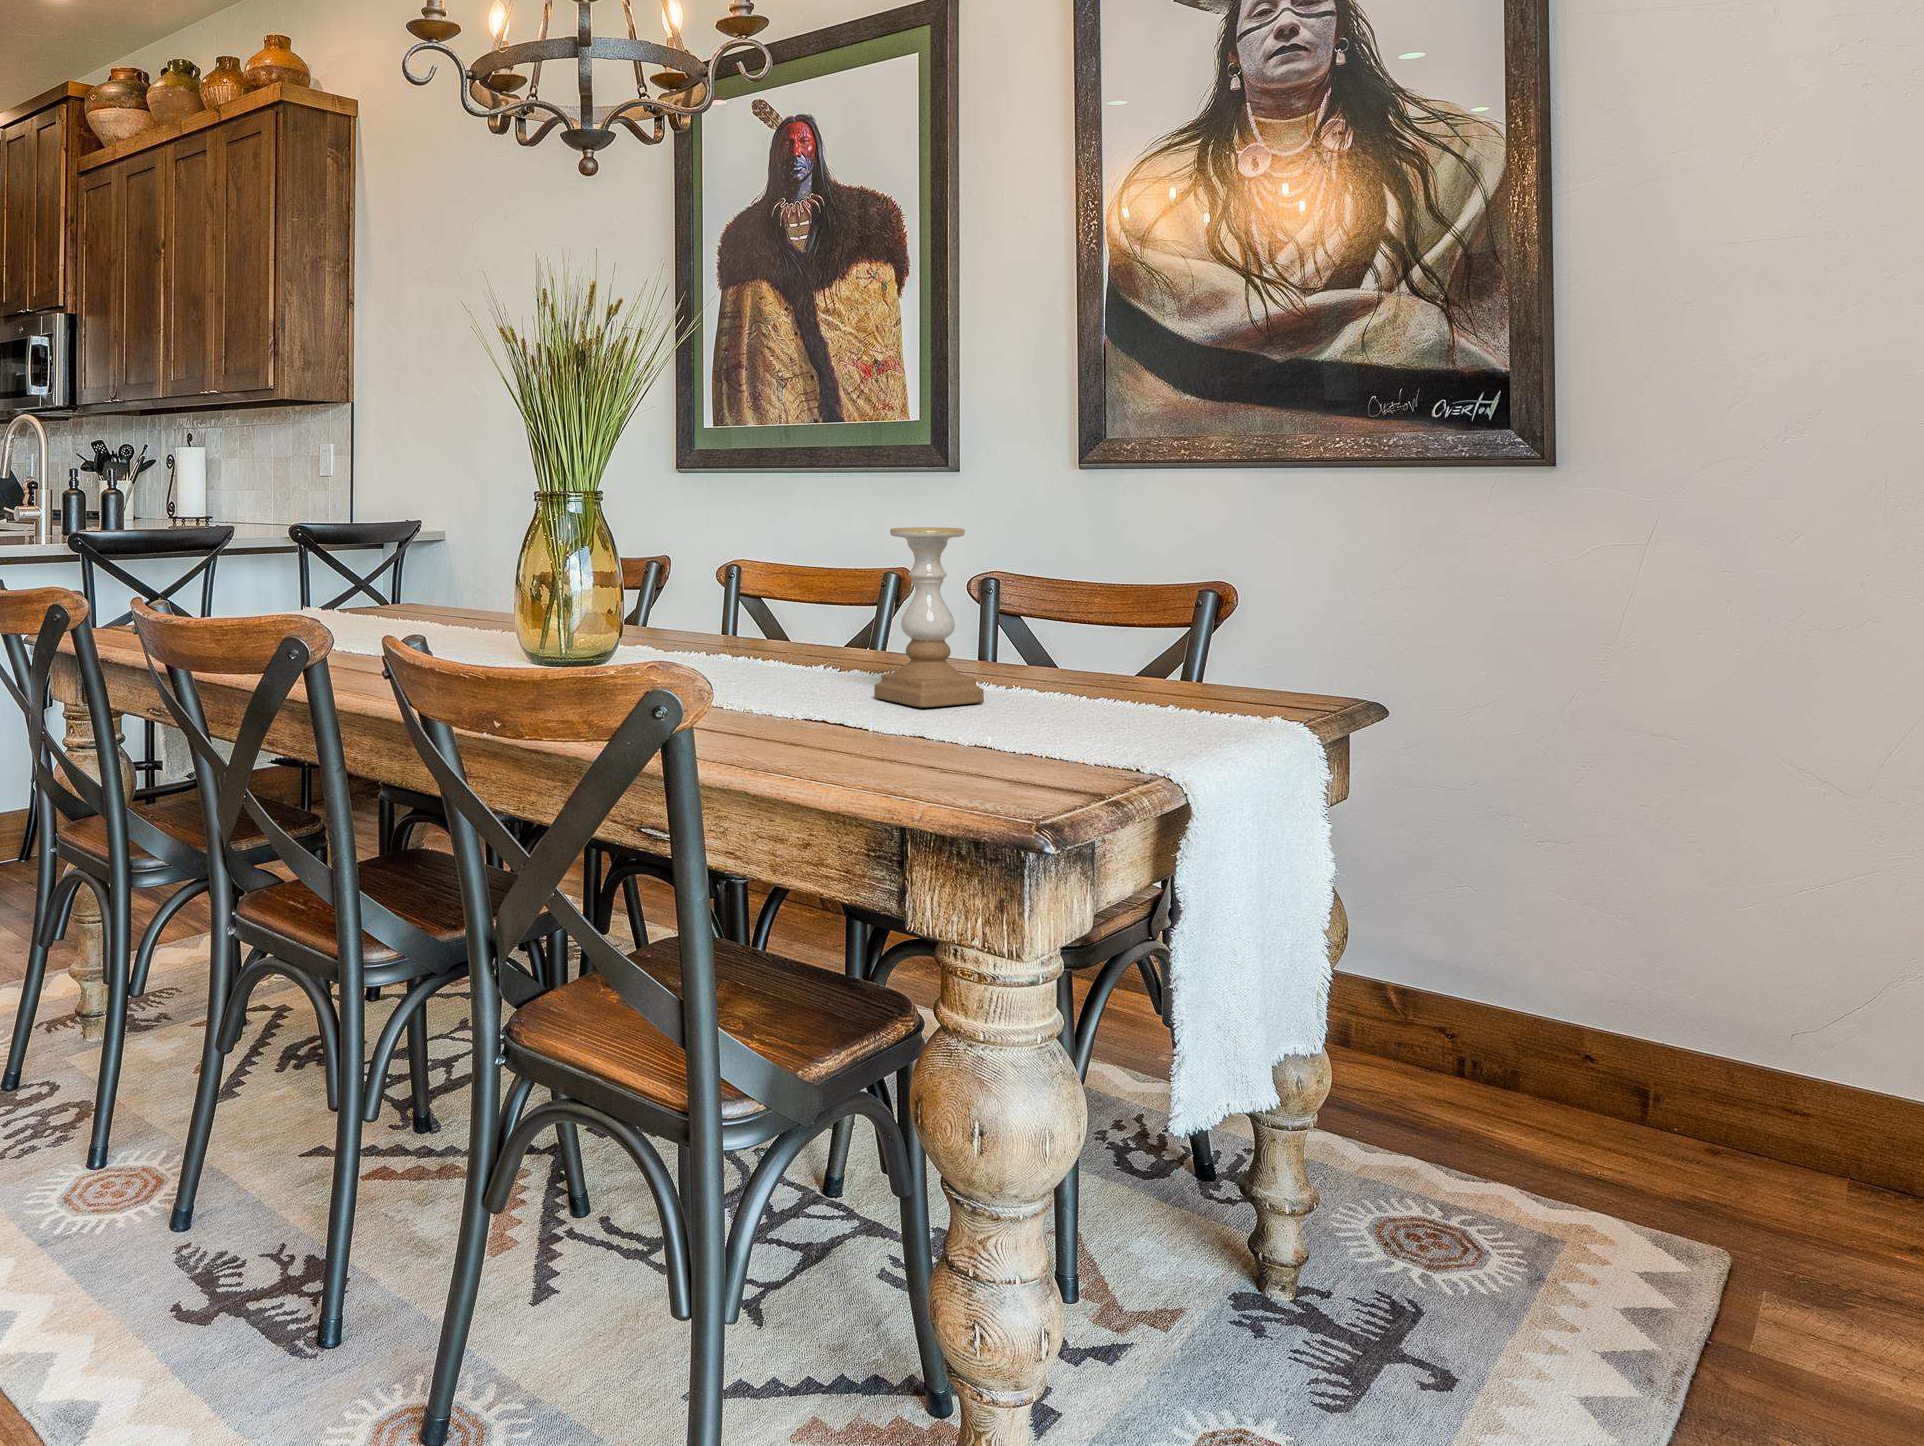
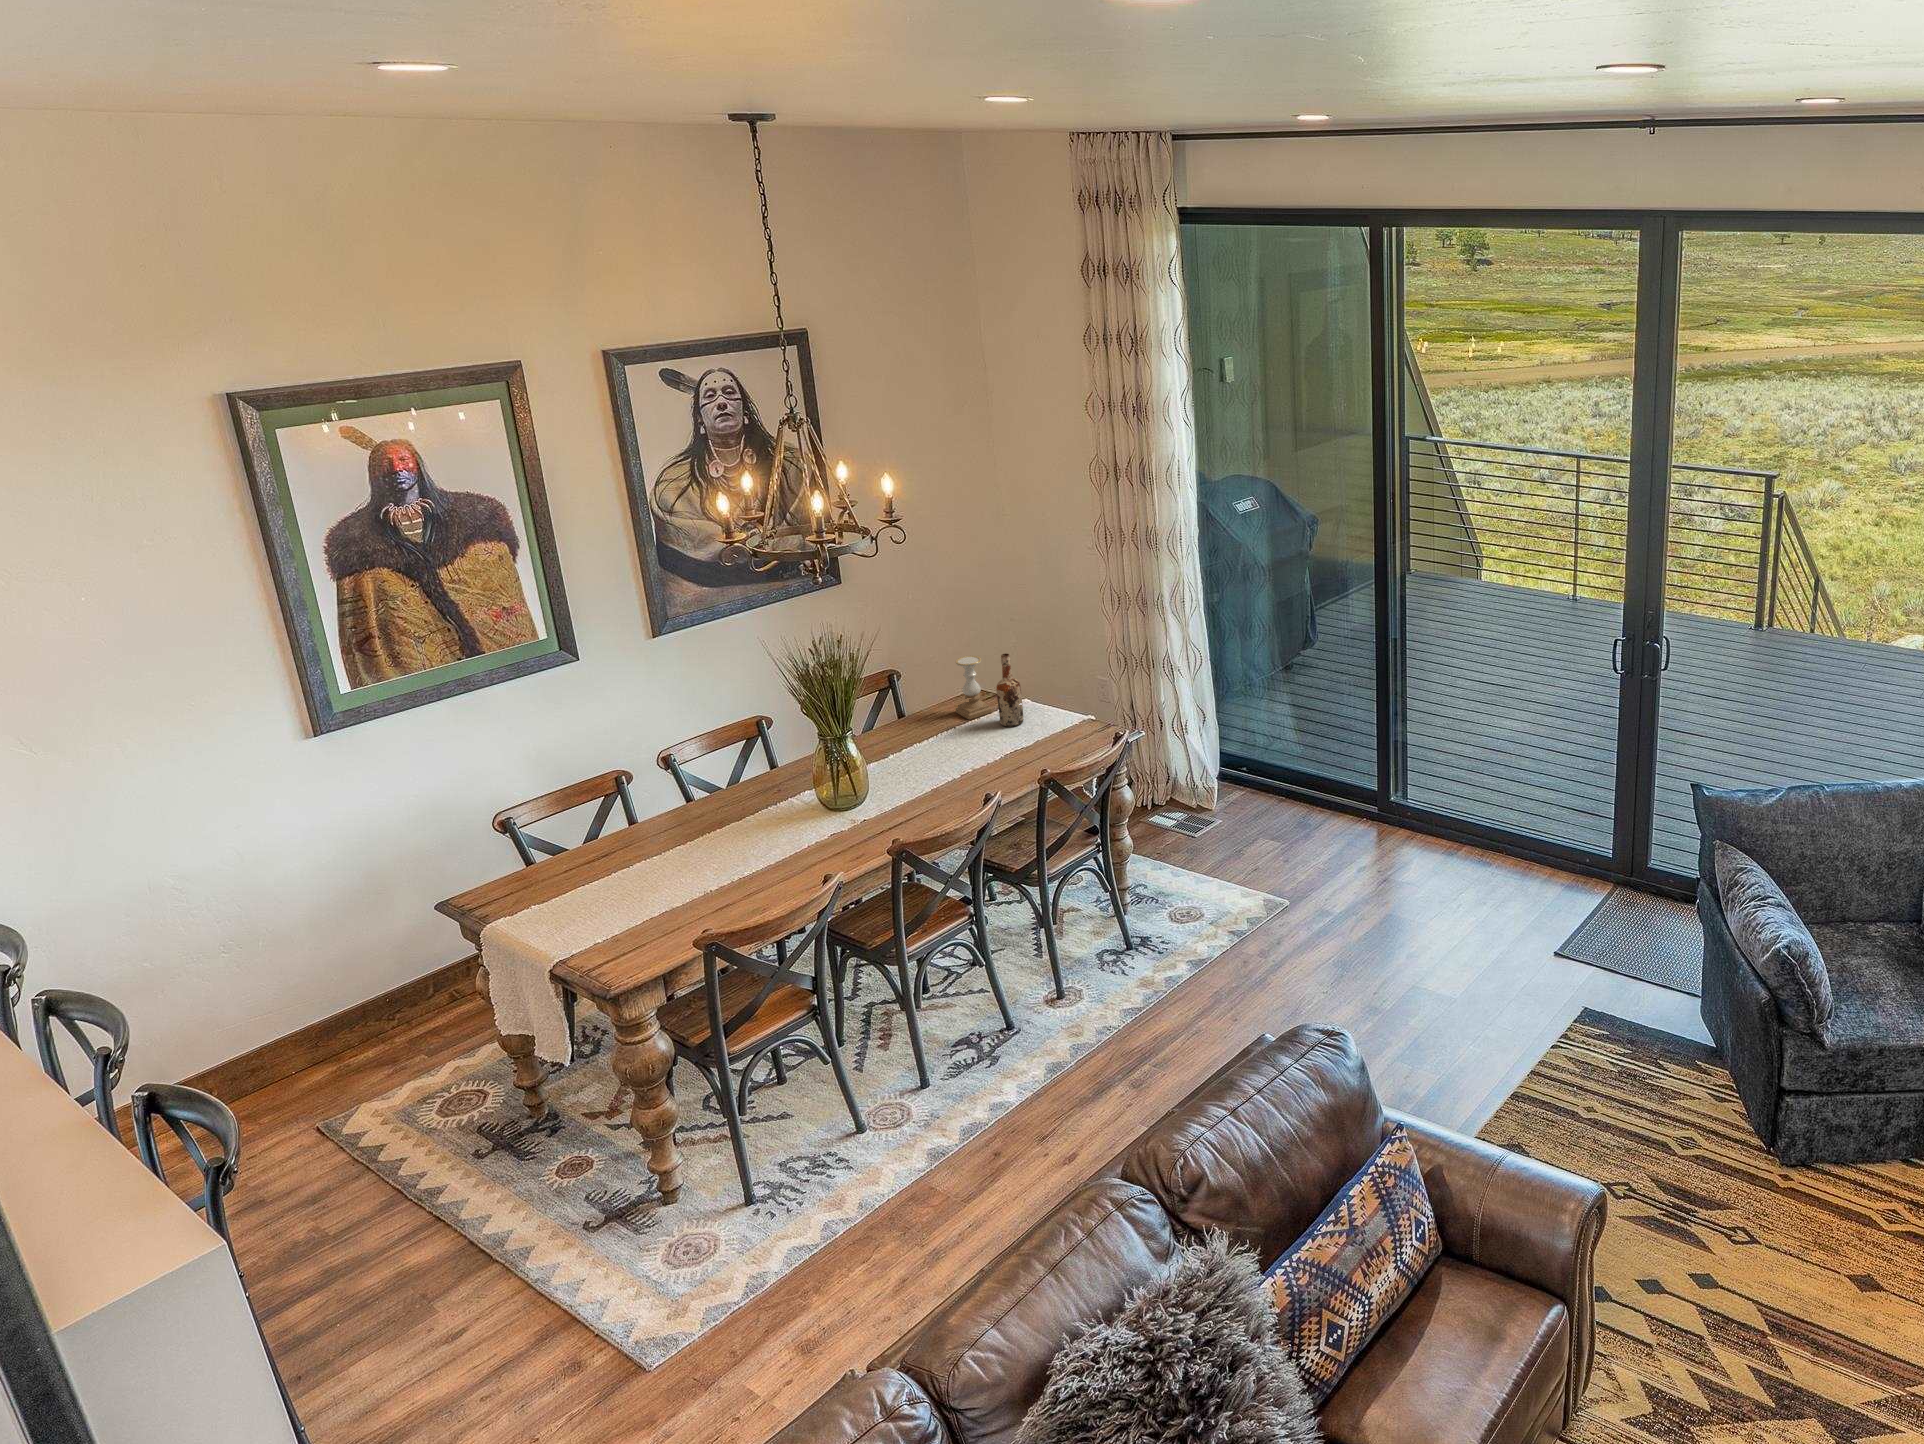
wine bottle: none [794,484,868,723] -> present [996,654,1024,727]

